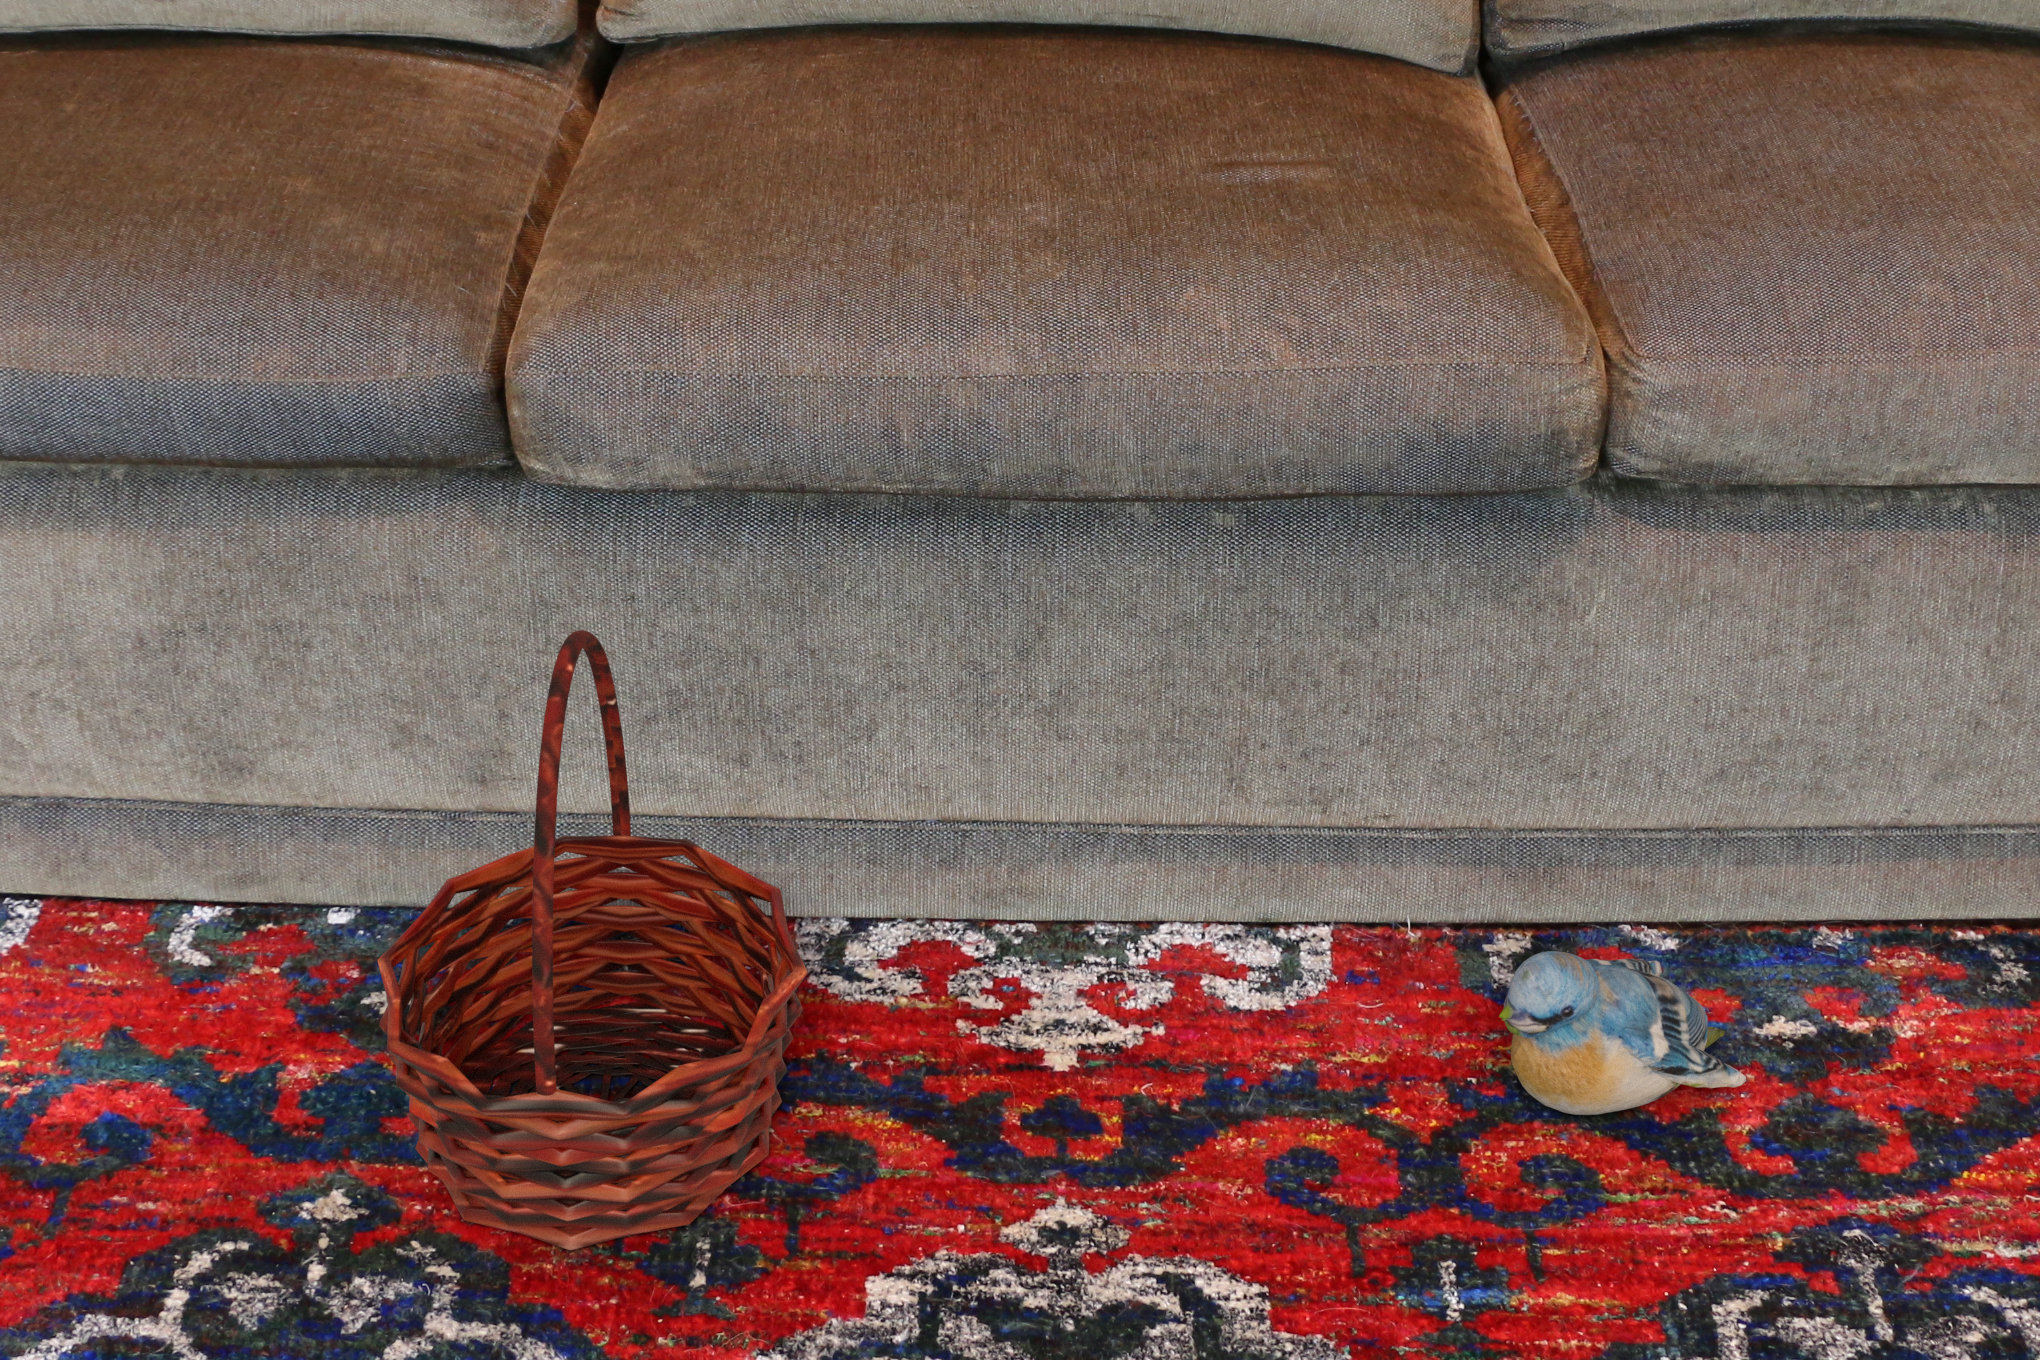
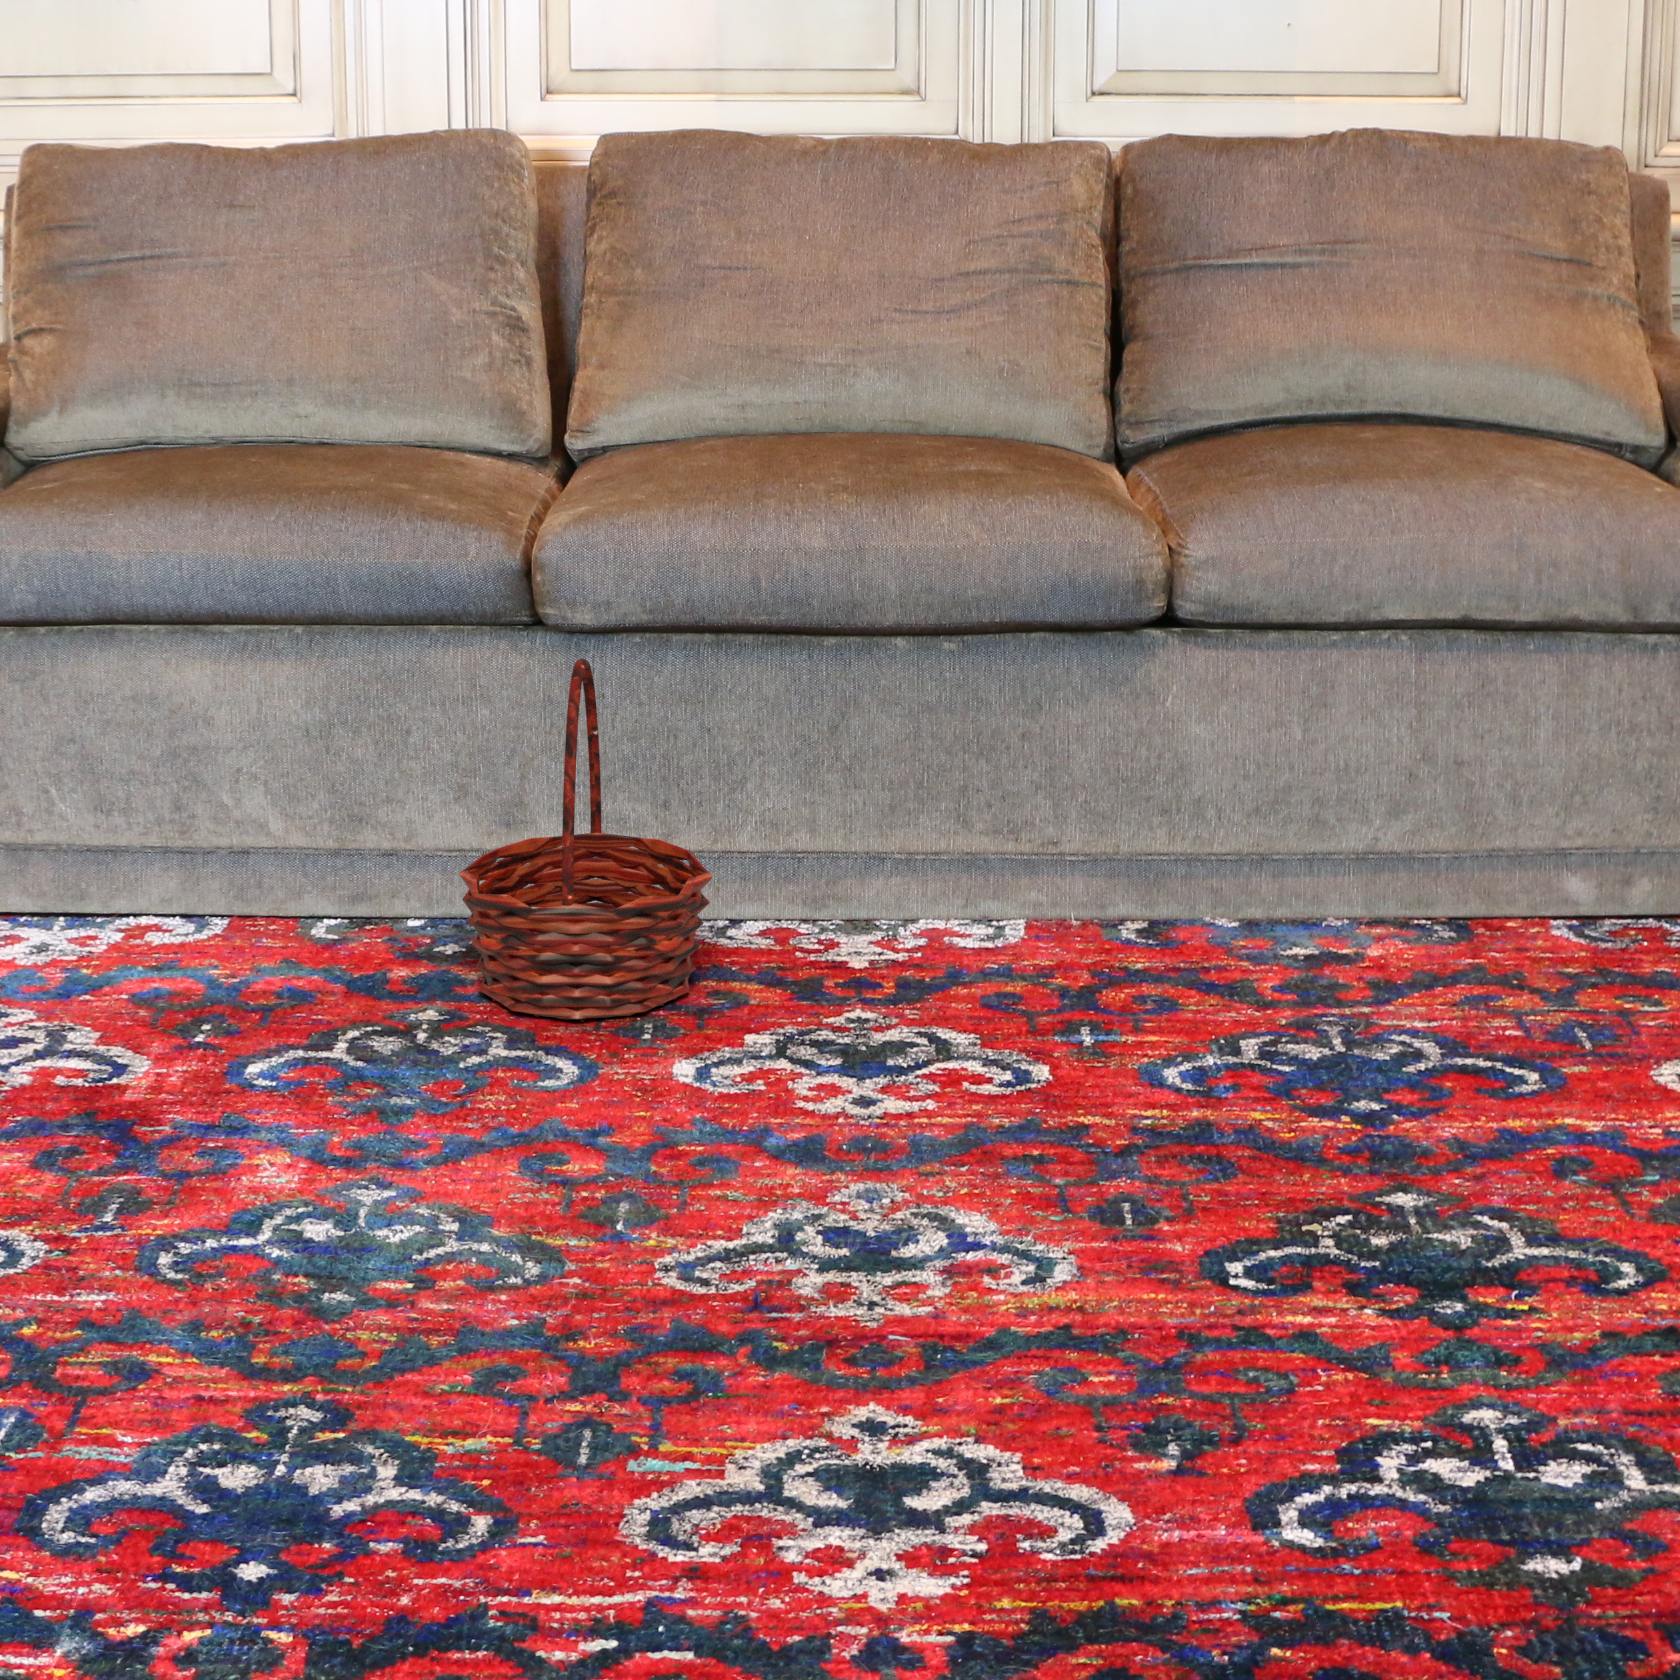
plush toy: present [1499,951,1746,1115] -> none [1123,870,1274,978]

